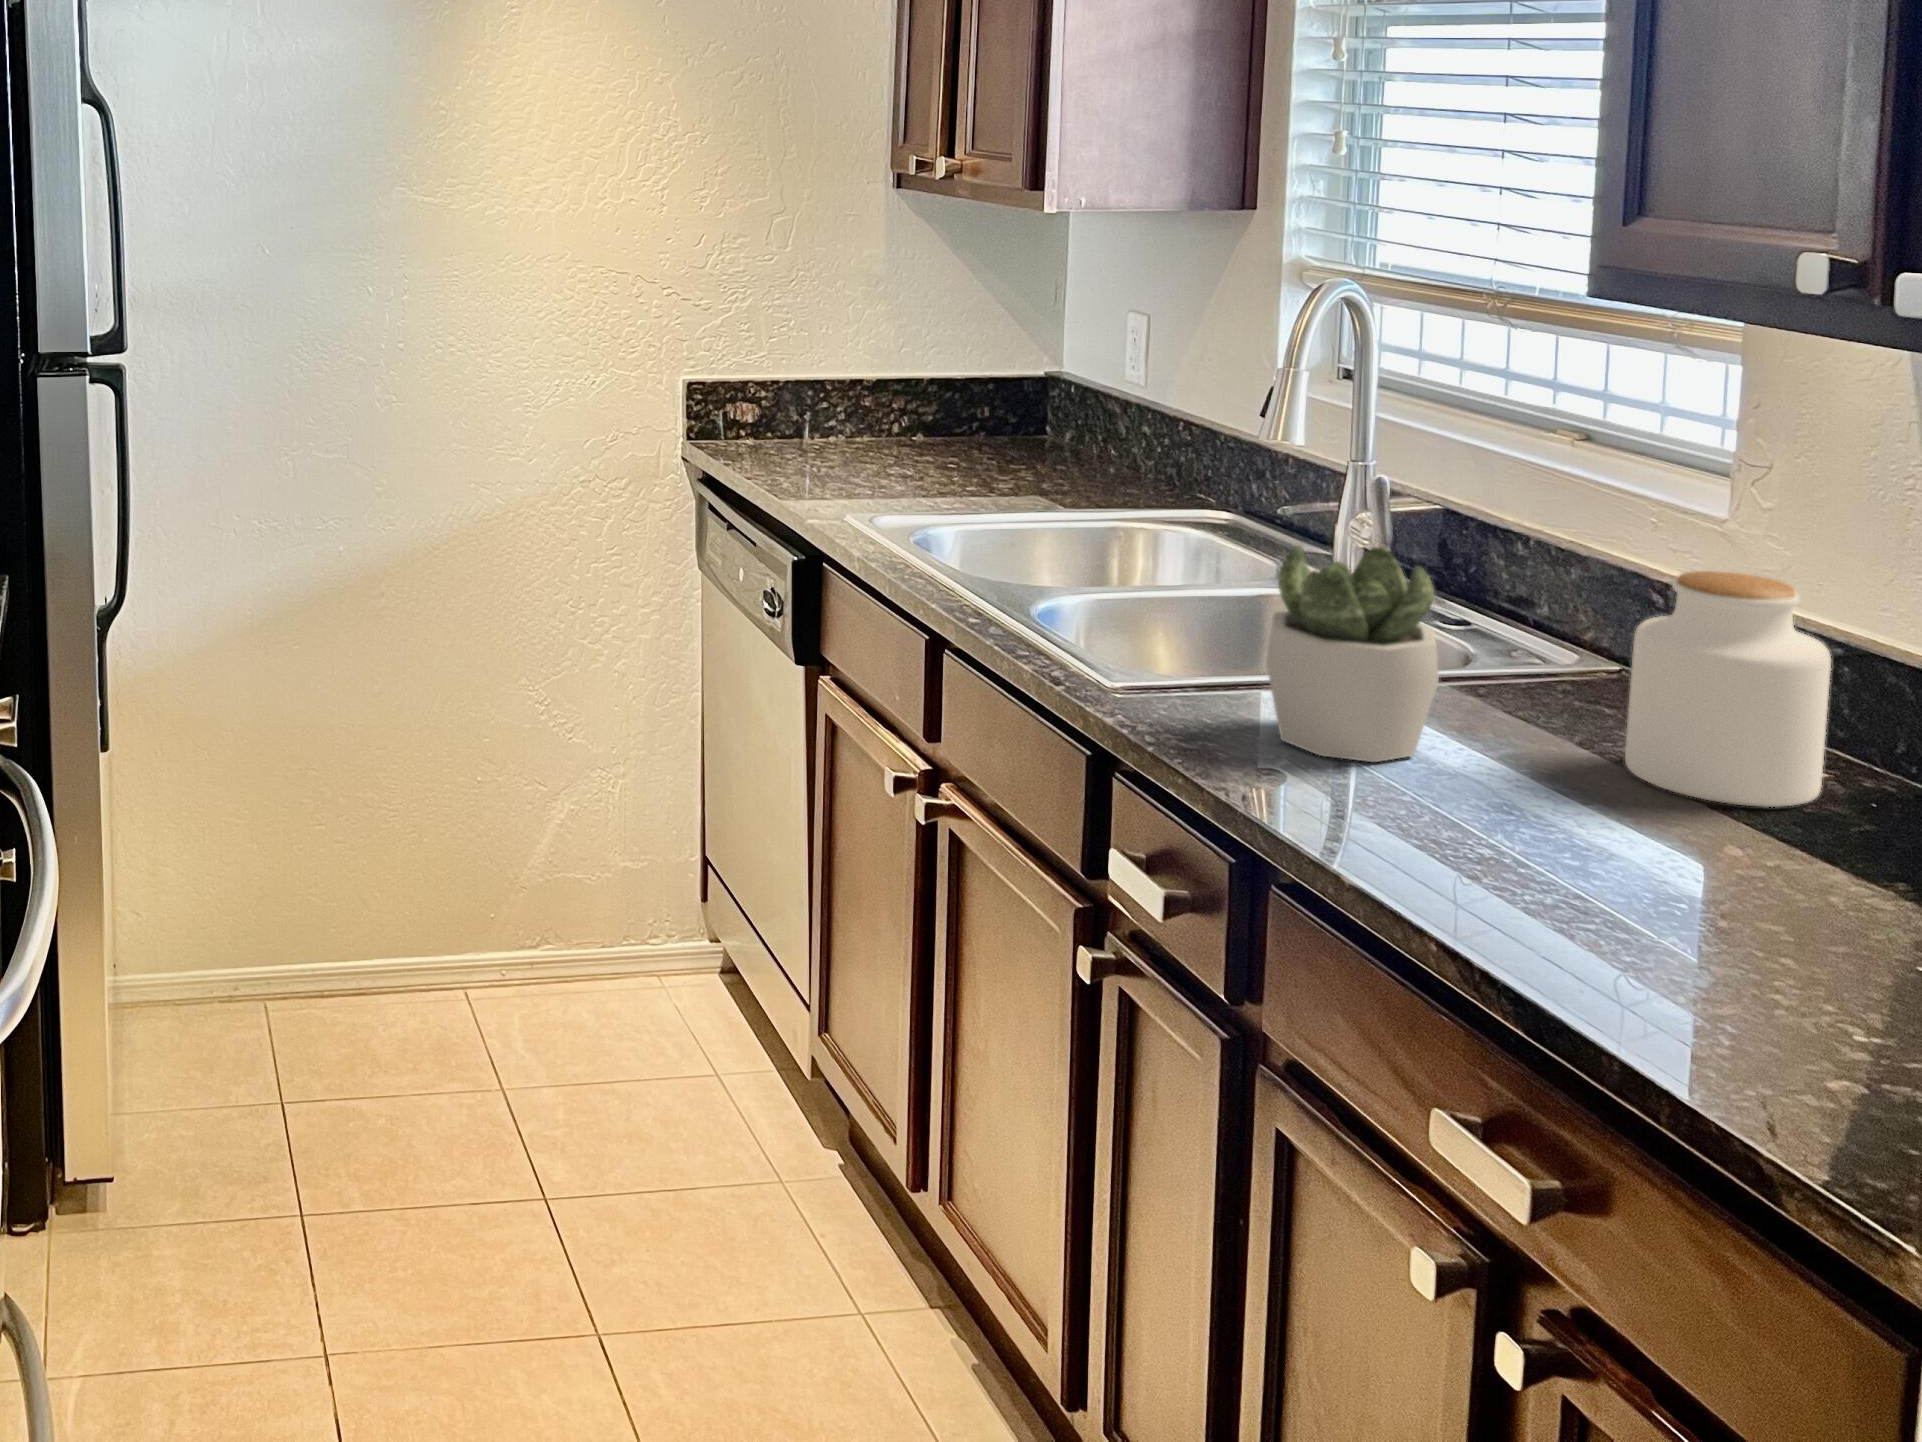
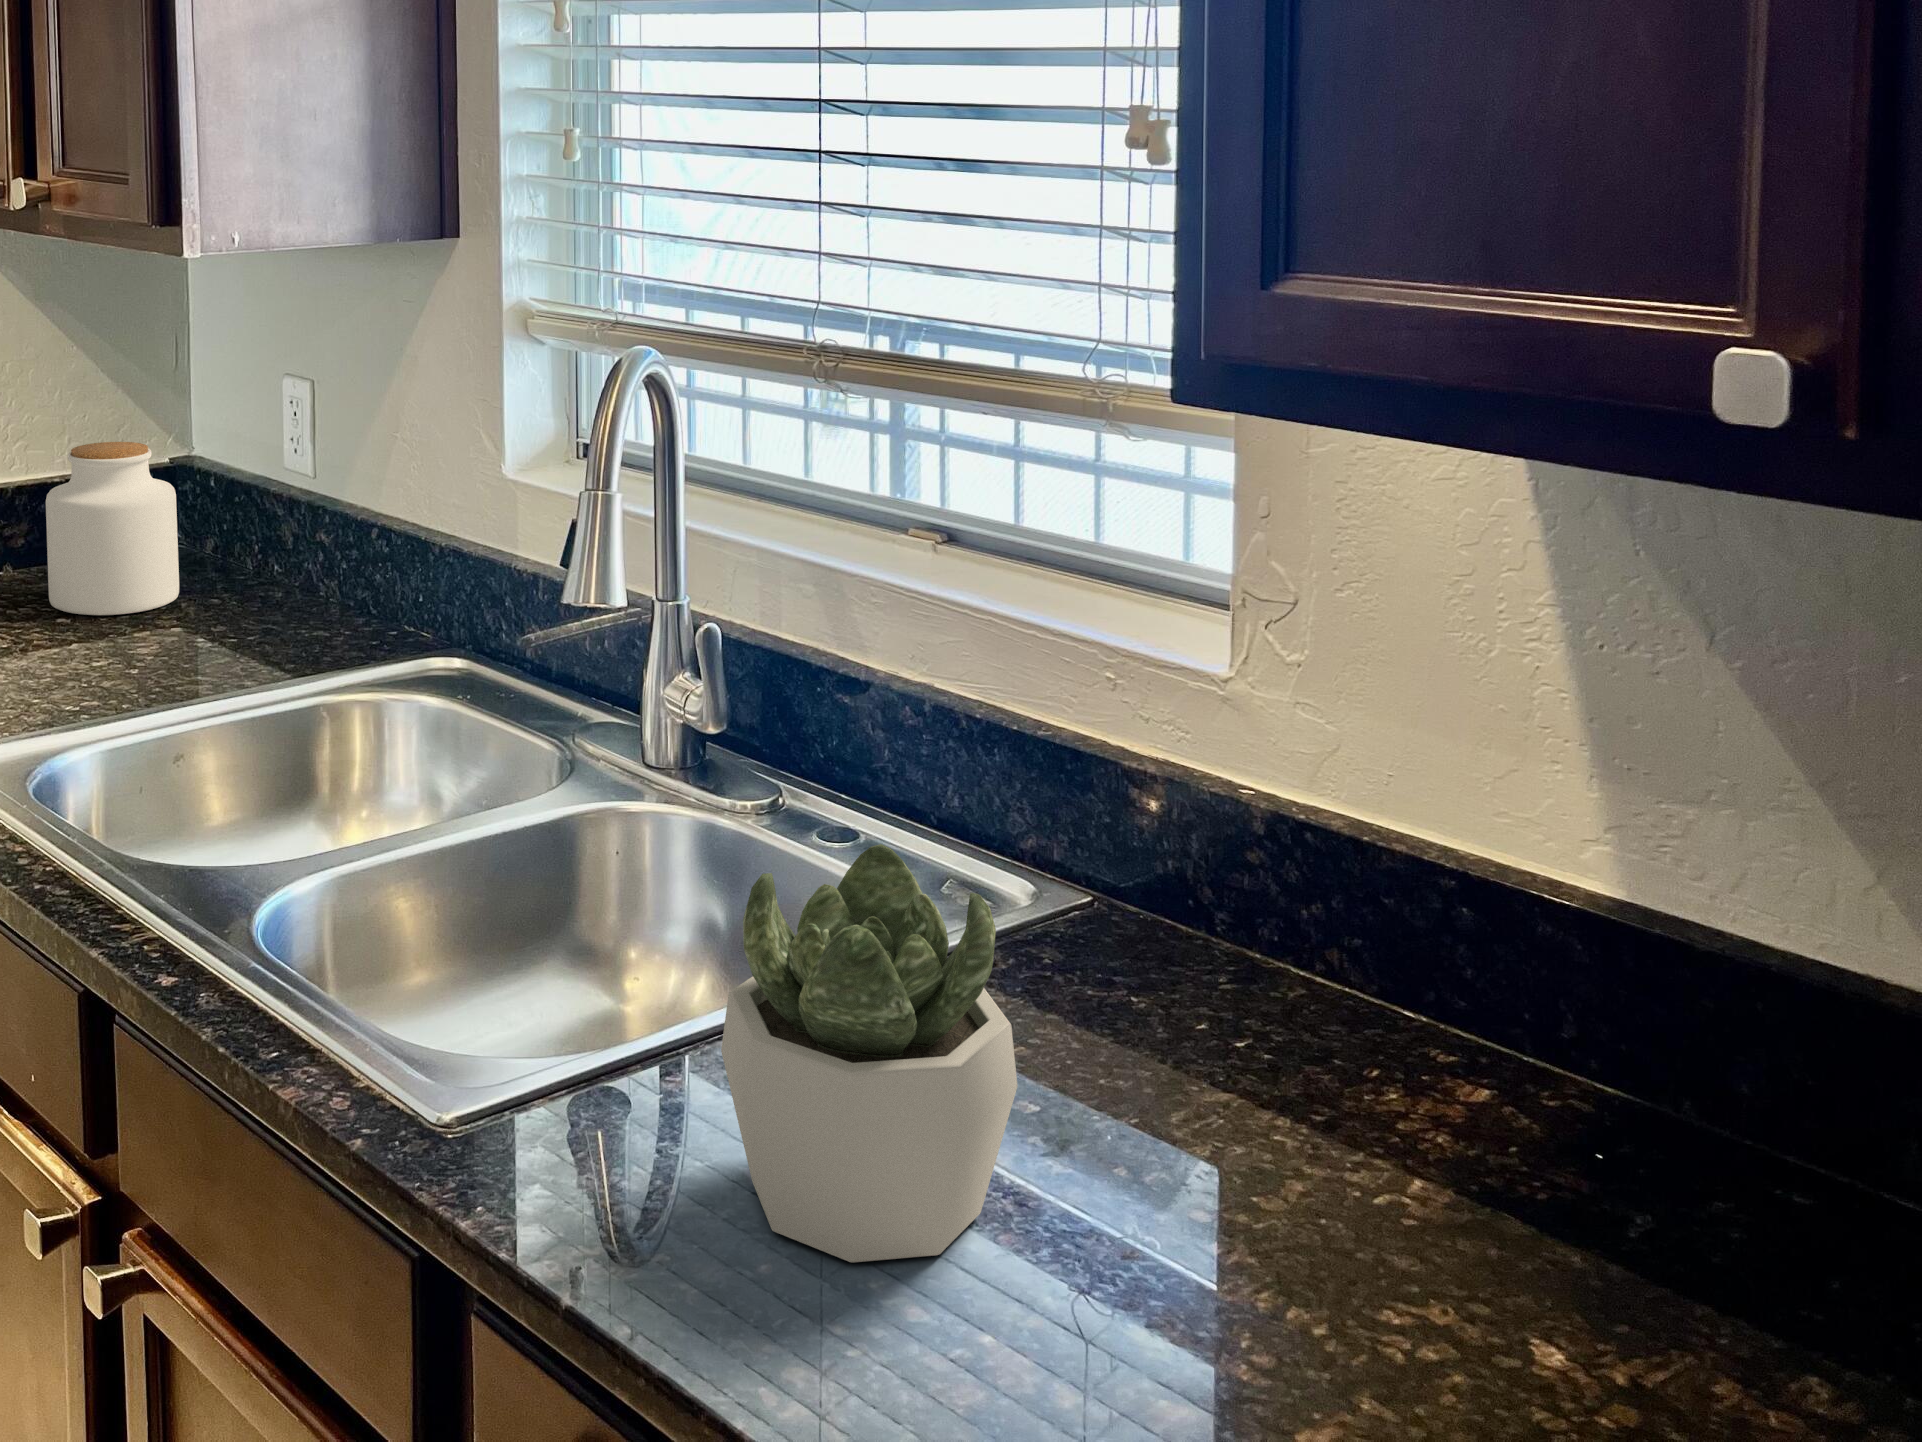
jar: present [1625,571,1831,807] -> present [46,442,179,615]

